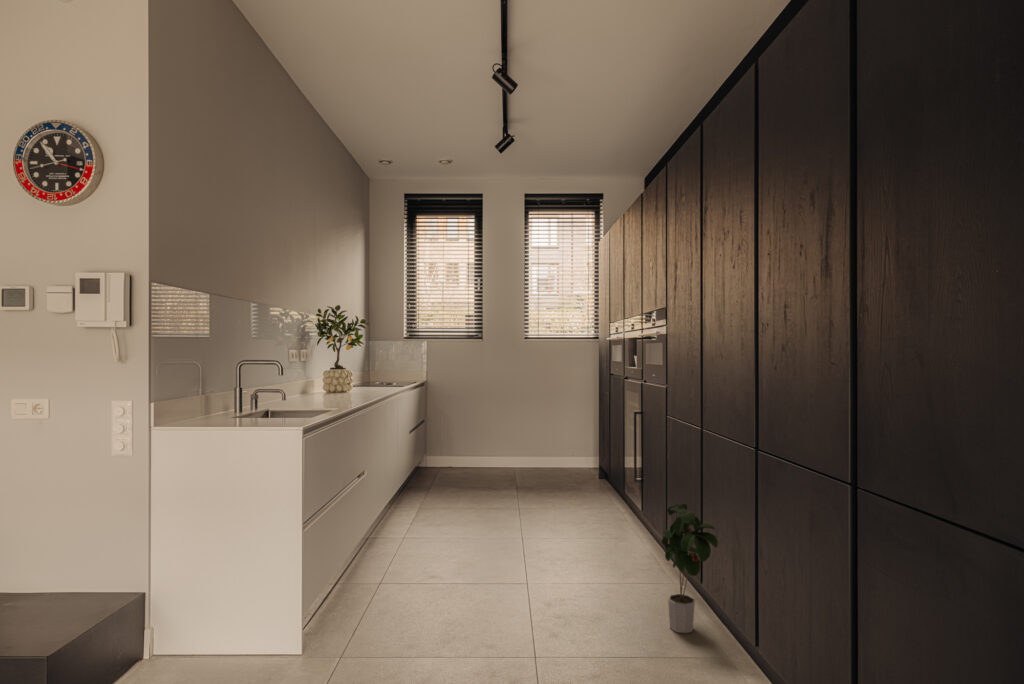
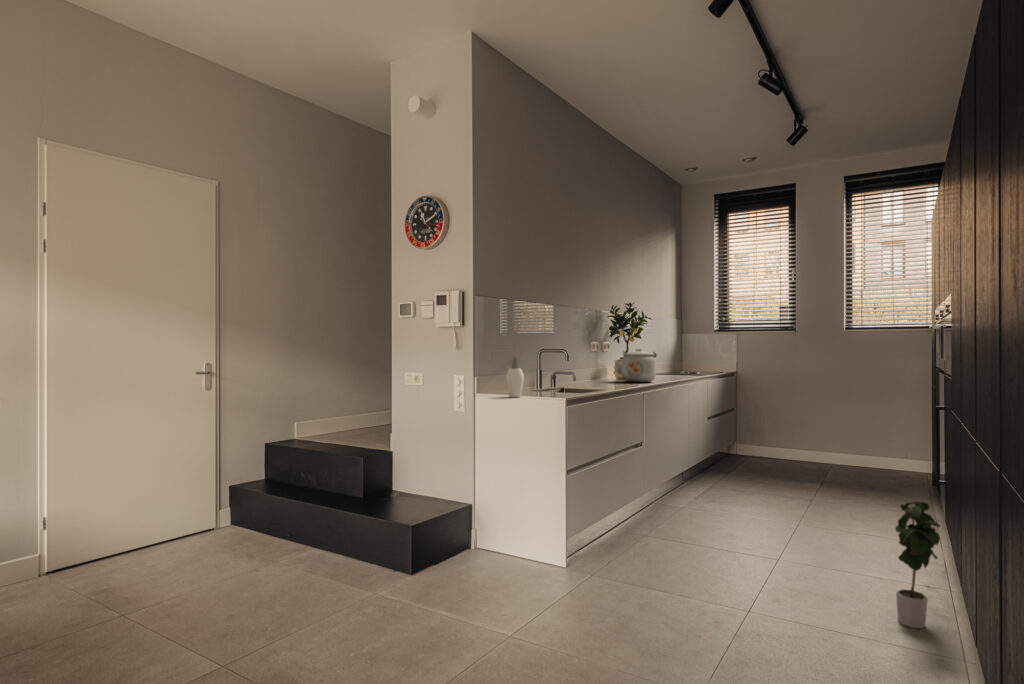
kettle: none [317,358,367,397] -> present [615,349,657,382]
soap dispenser: none [202,371,230,429] -> present [506,357,524,397]

